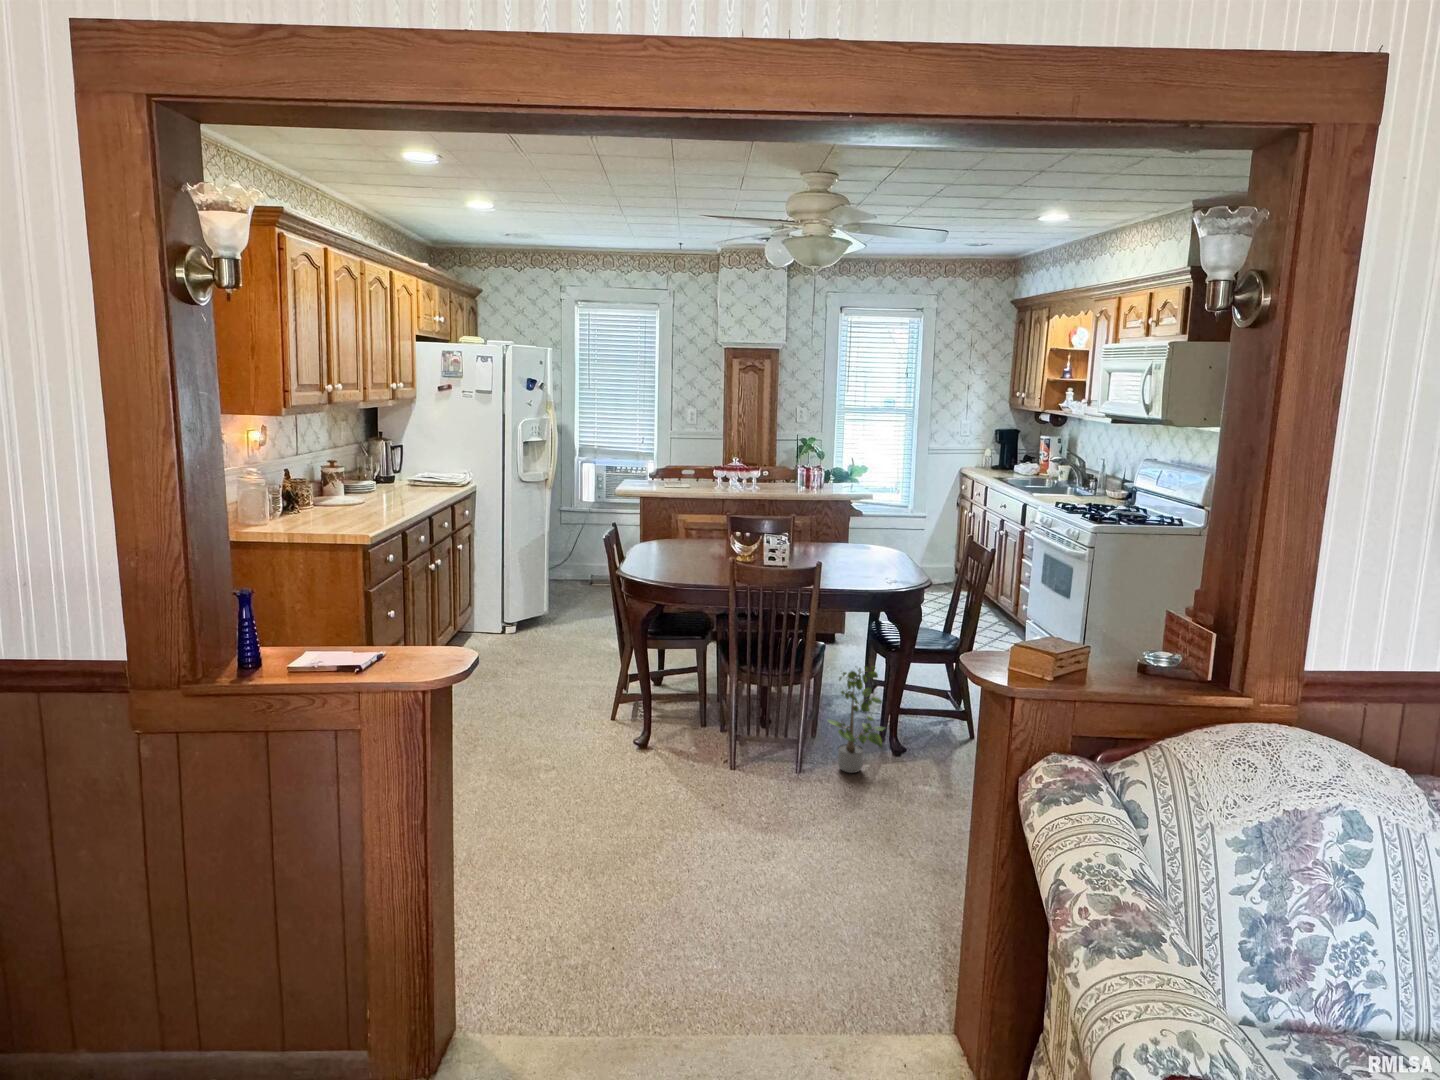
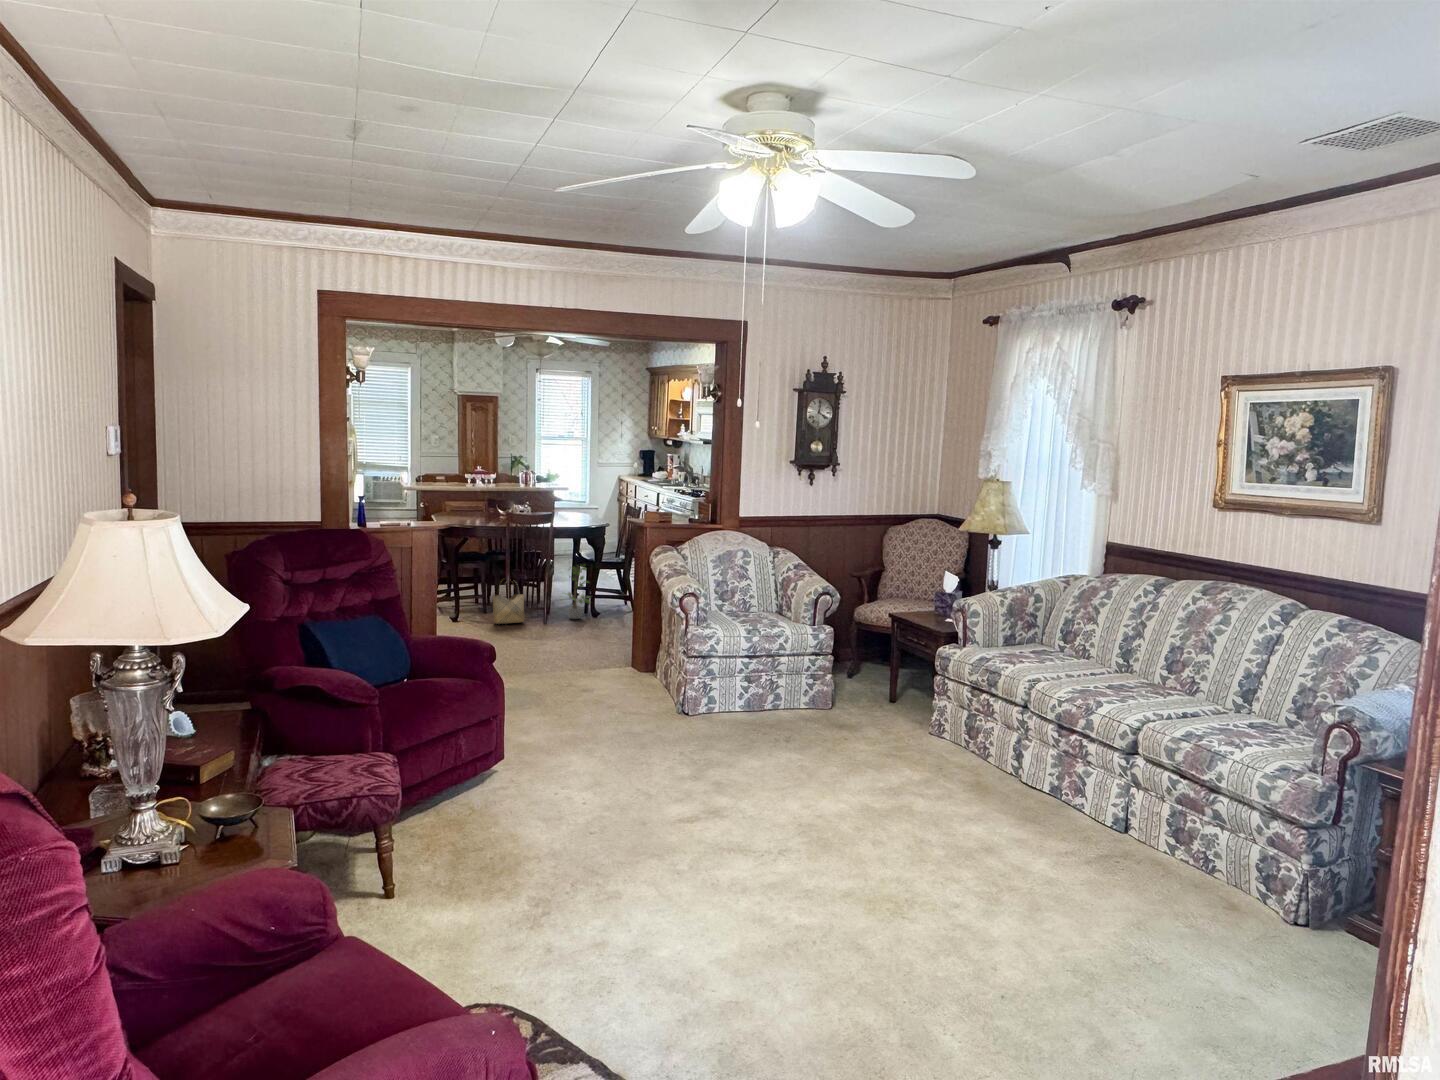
woven basket: none [690,686,753,776] -> present [493,581,525,624]

